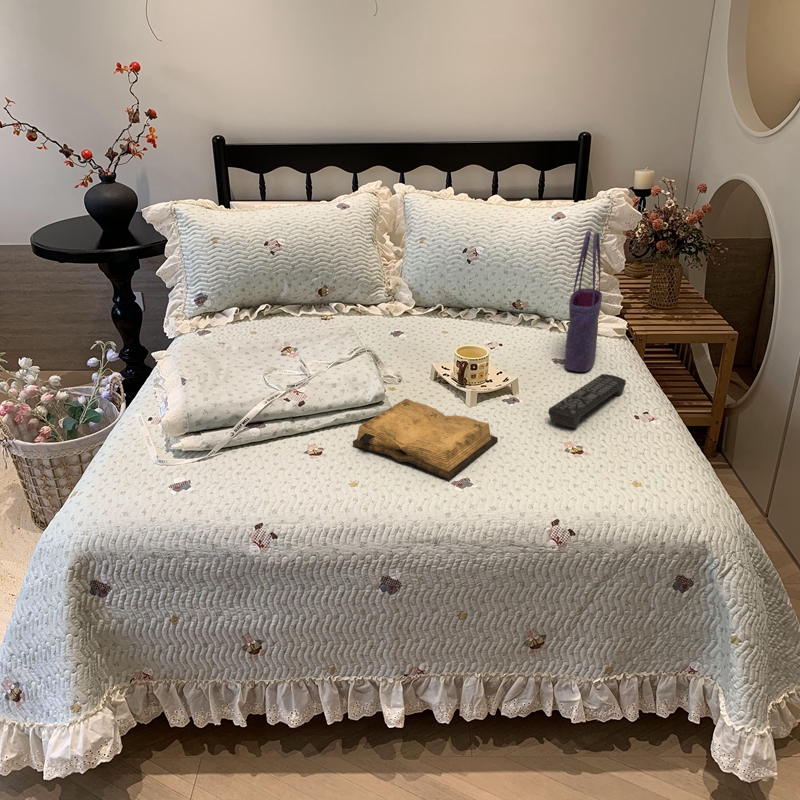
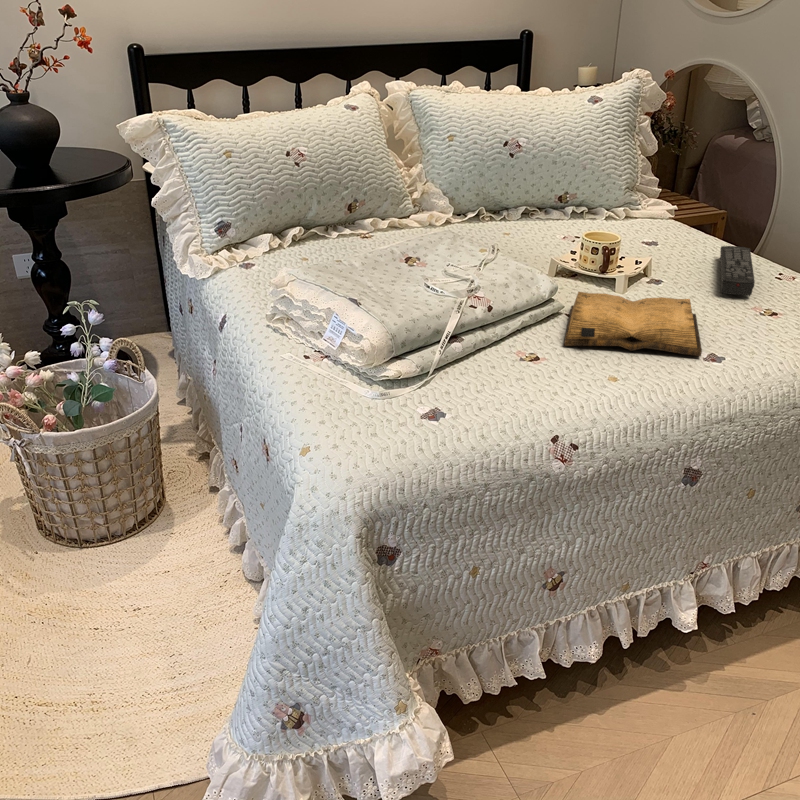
tote bag: present [565,231,602,372] -> none [655,98,704,250]

